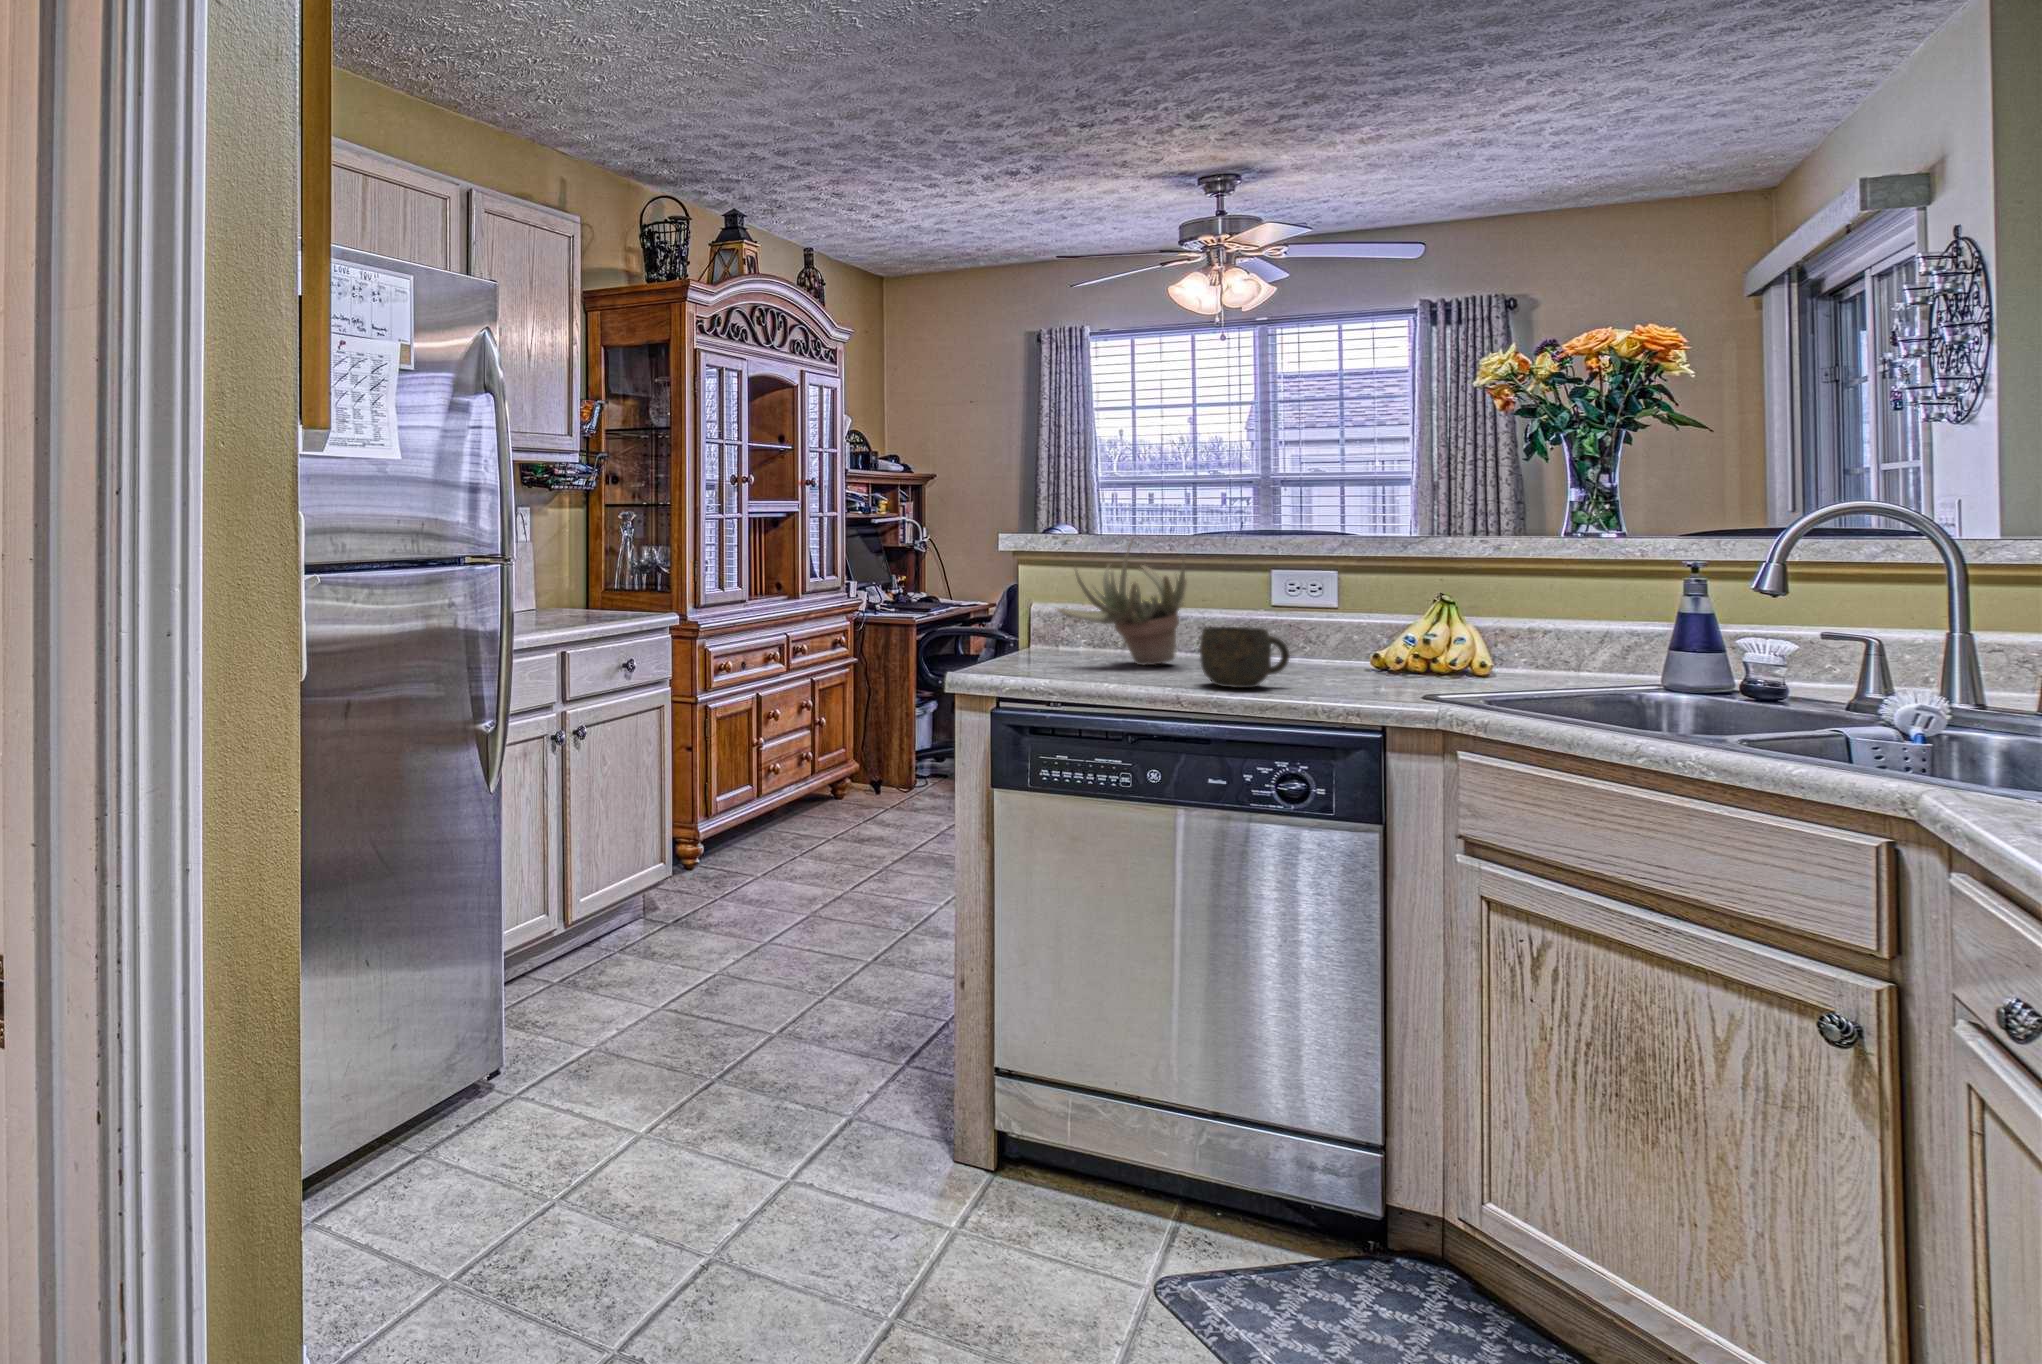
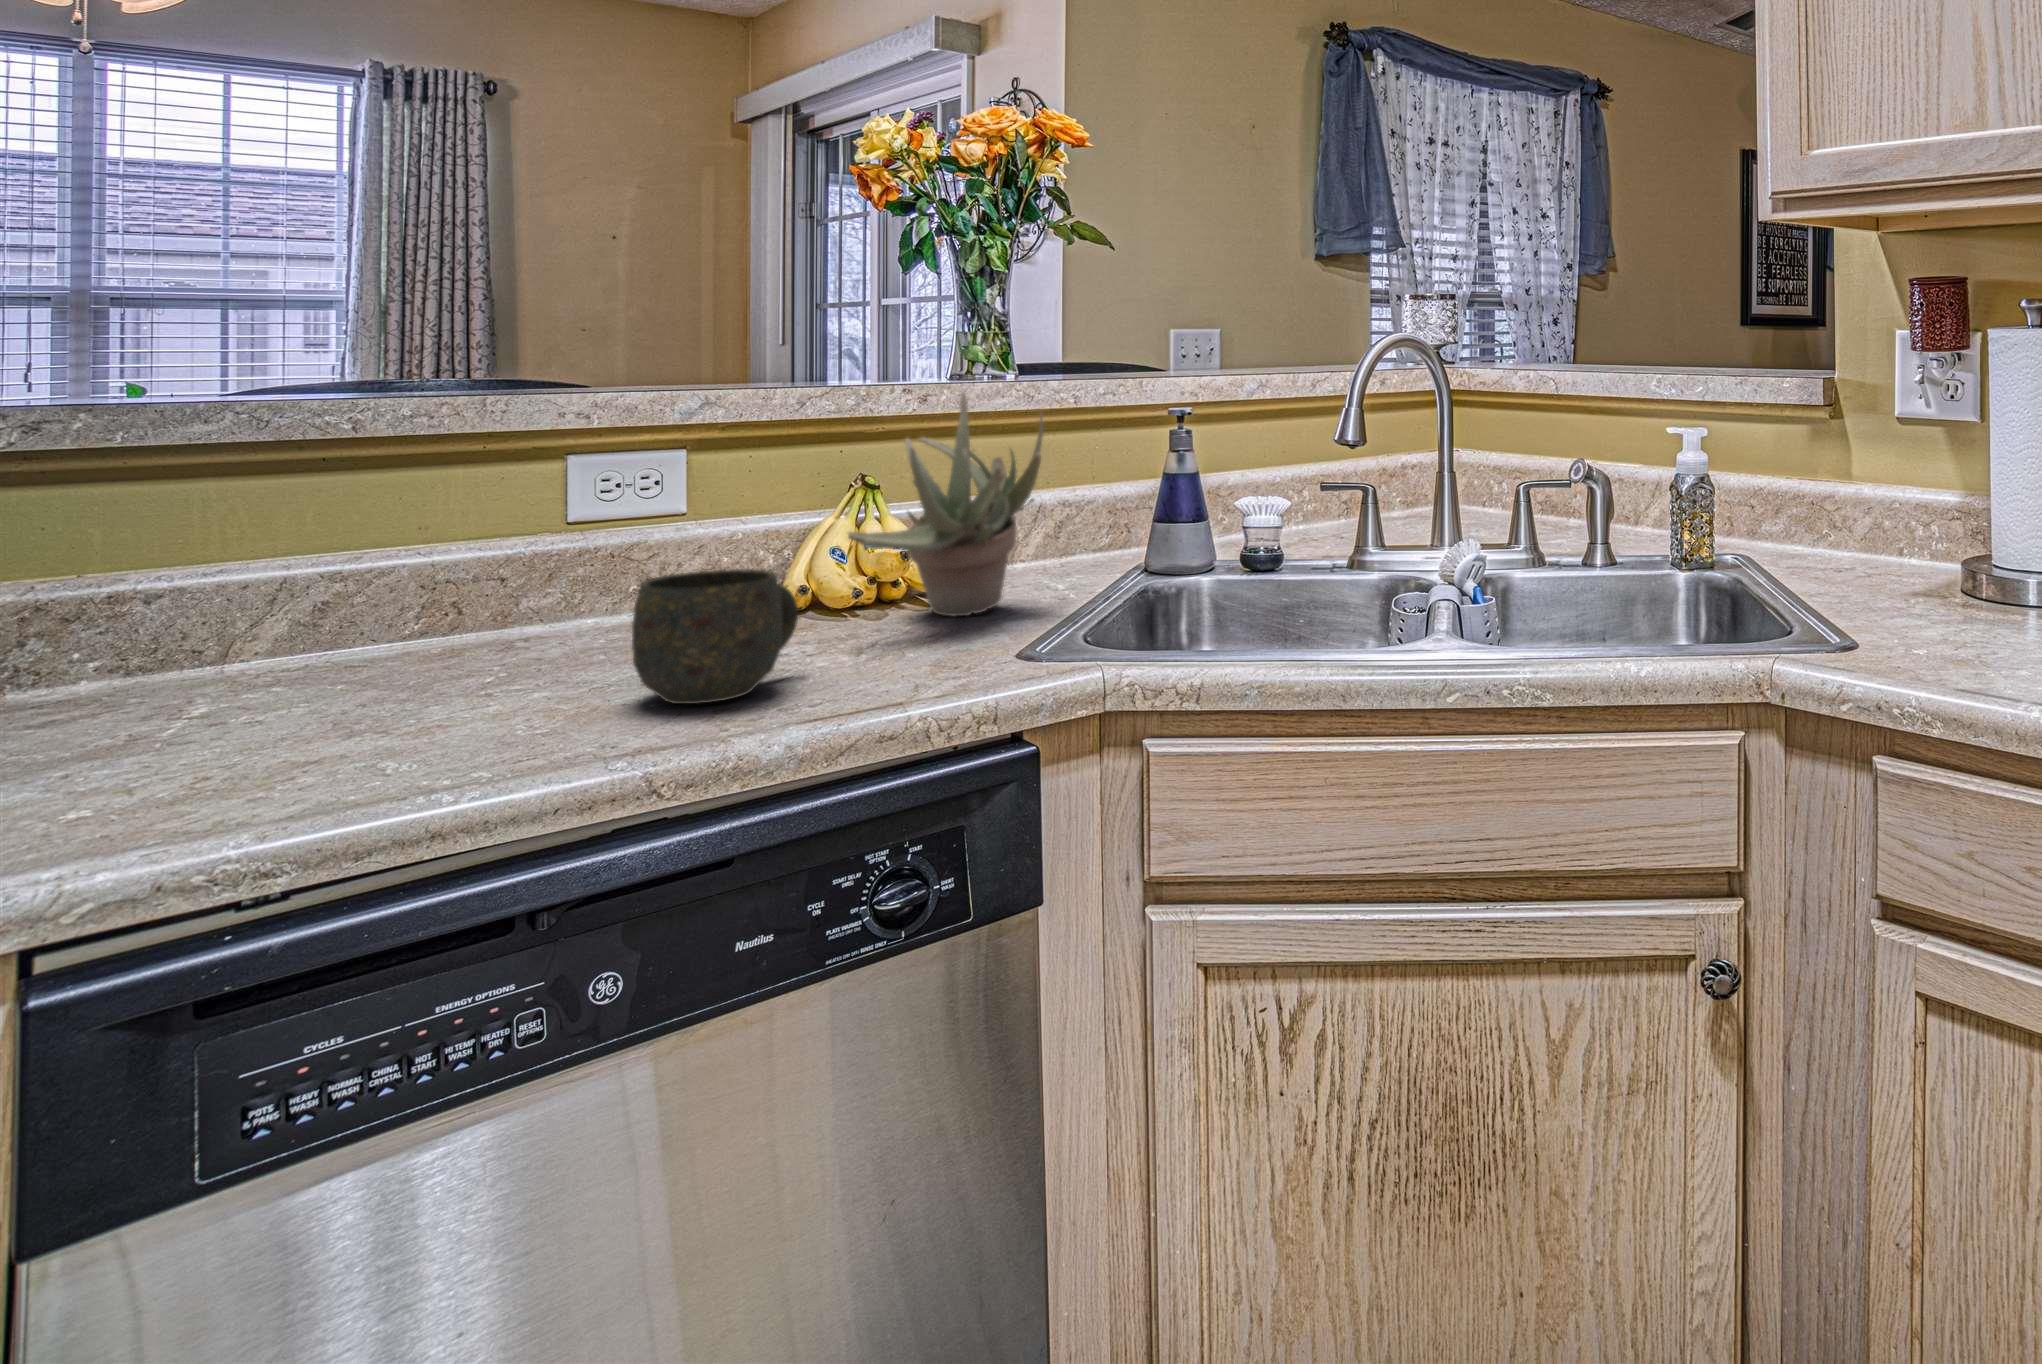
succulent plant: present [1056,542,1187,665] -> present [848,392,1043,616]

